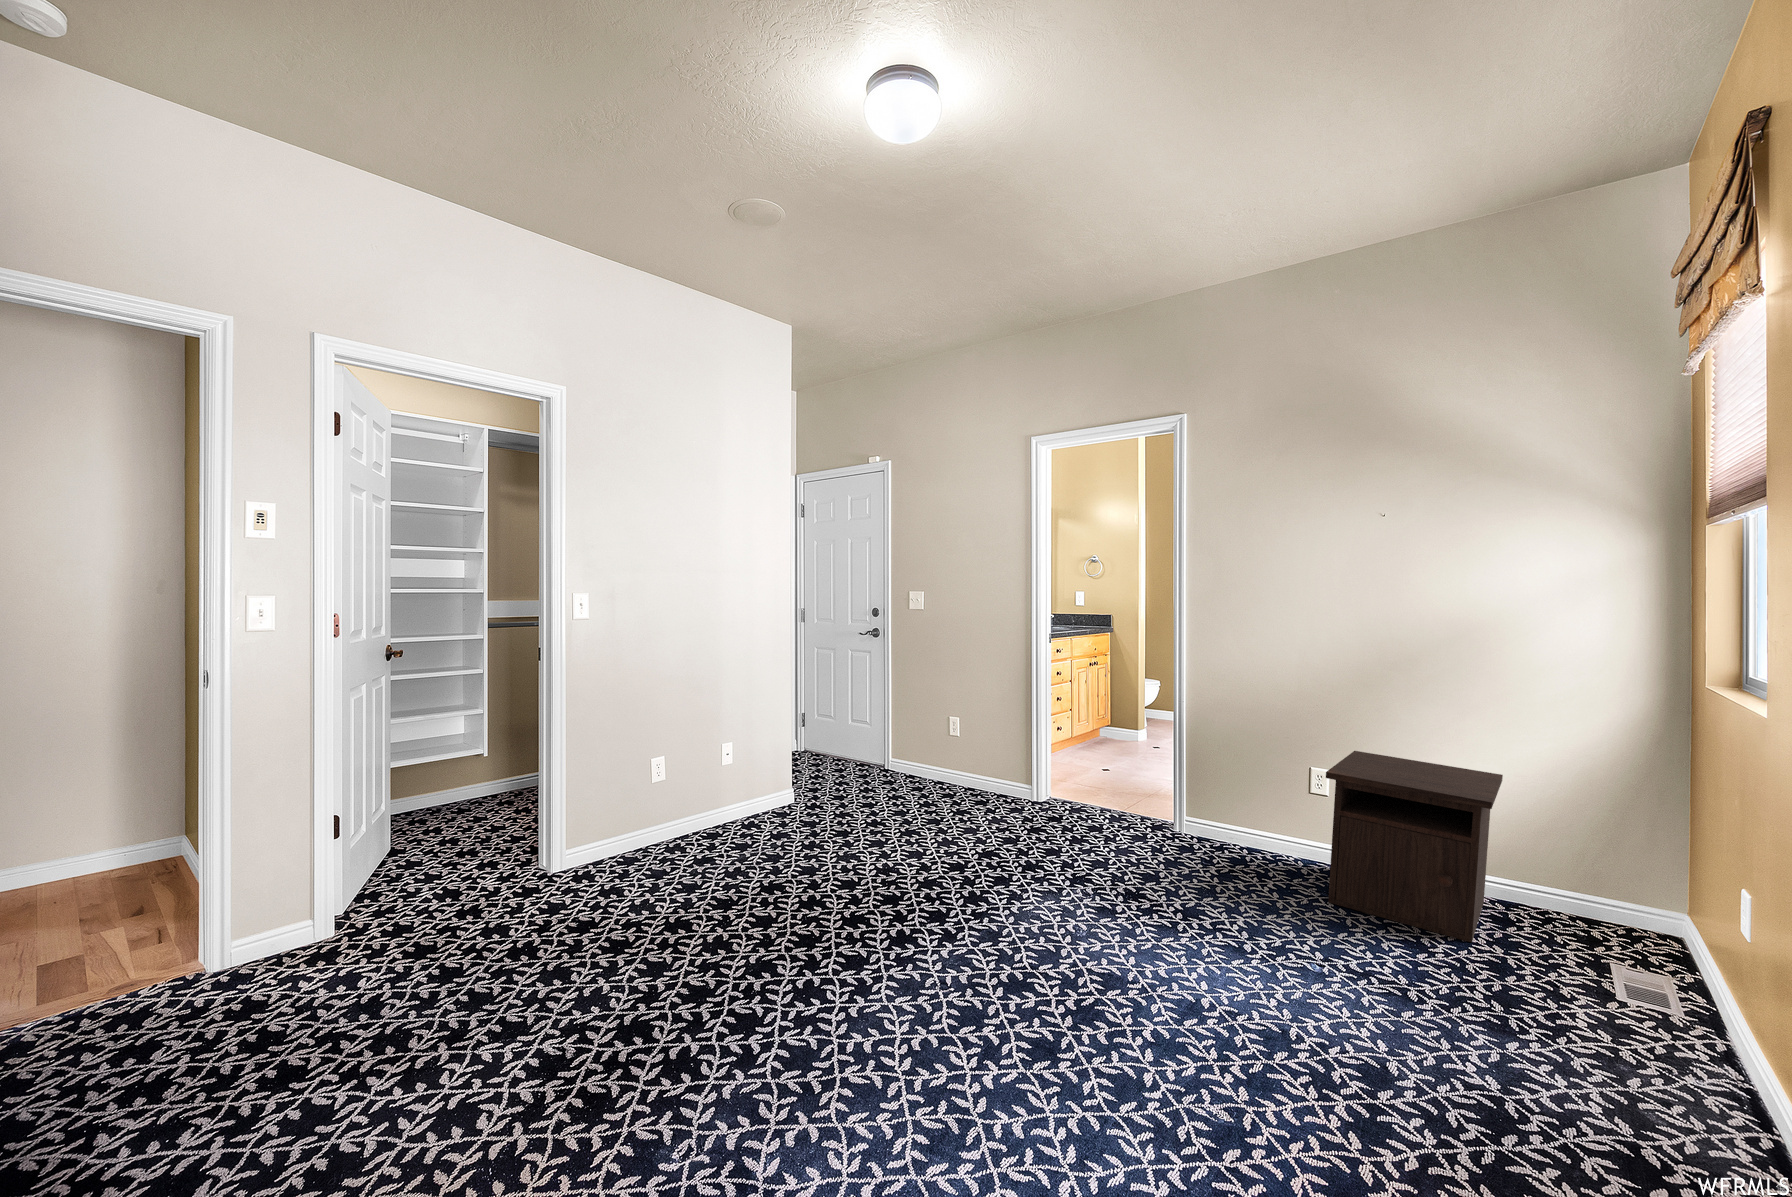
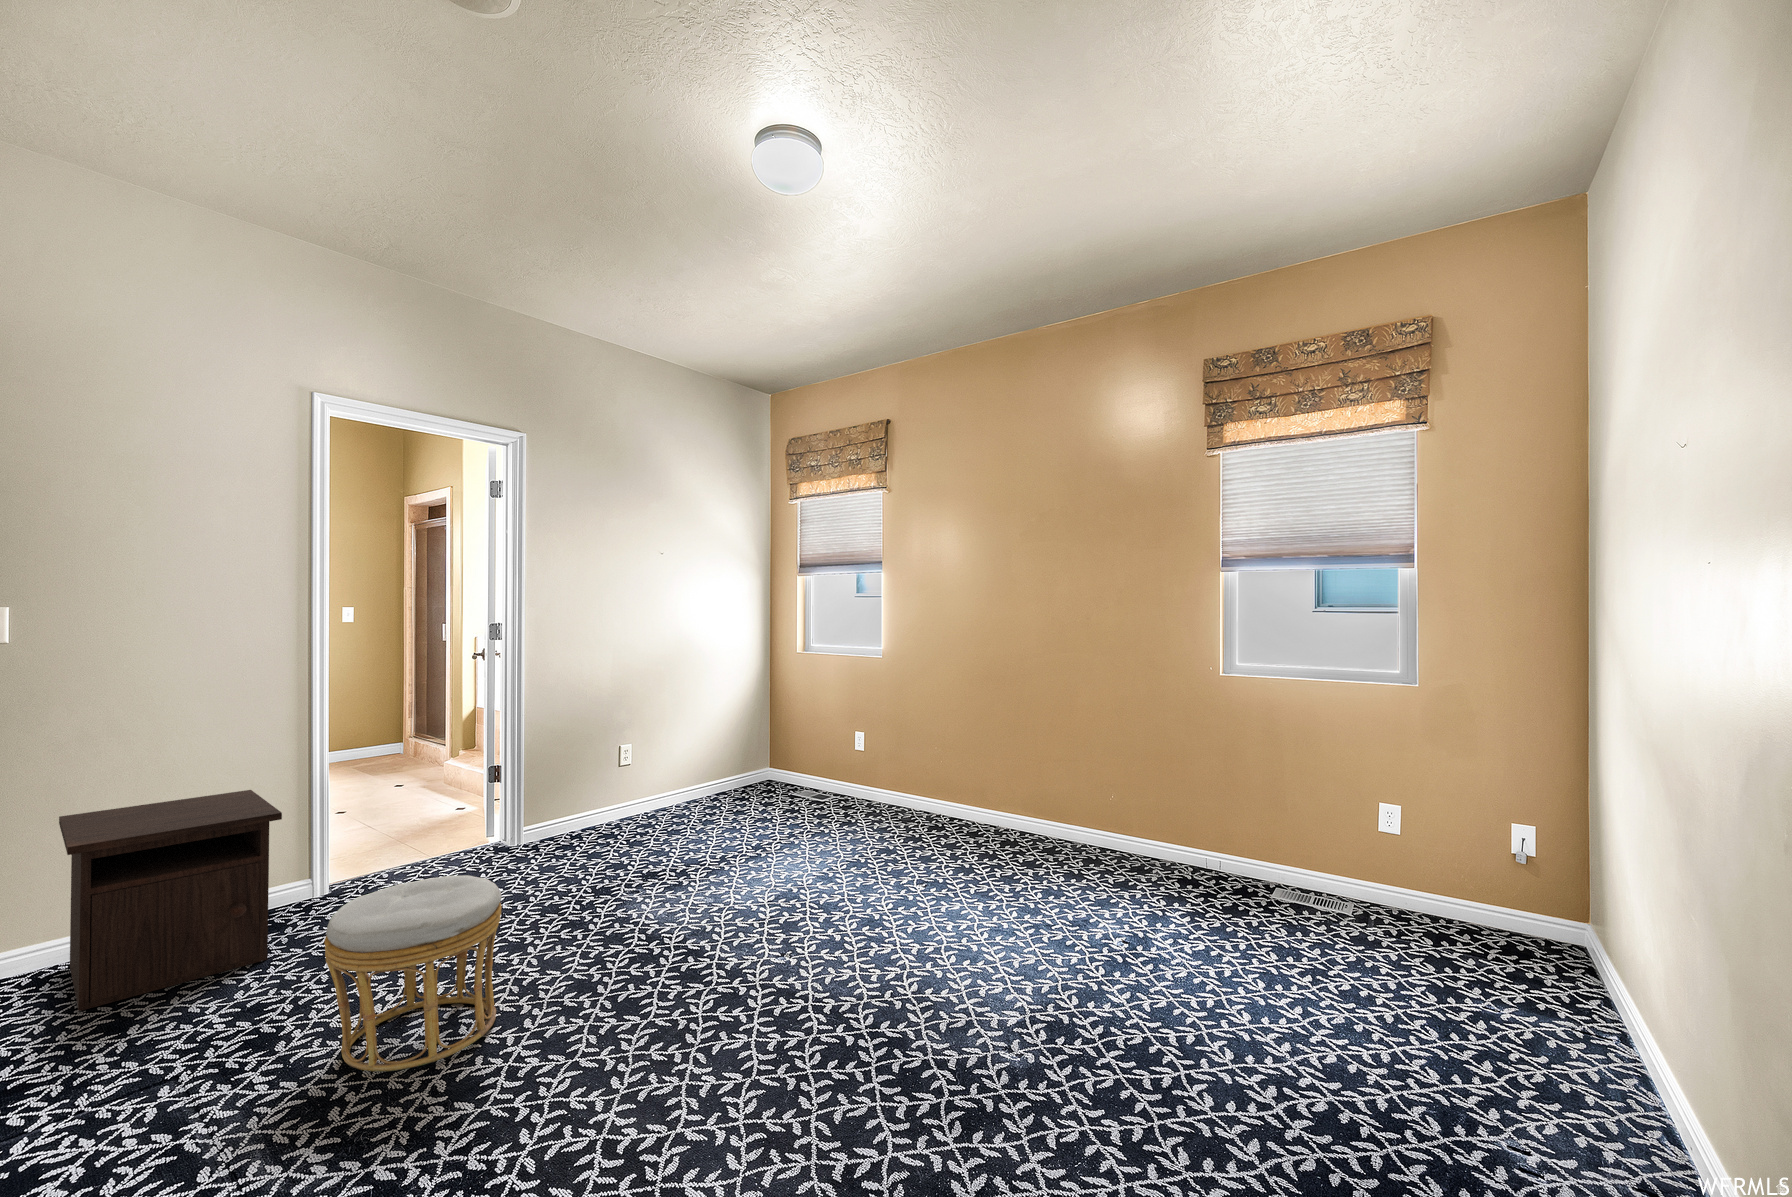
ottoman: none [1423,909,1654,1156] -> present [325,875,502,1072]

